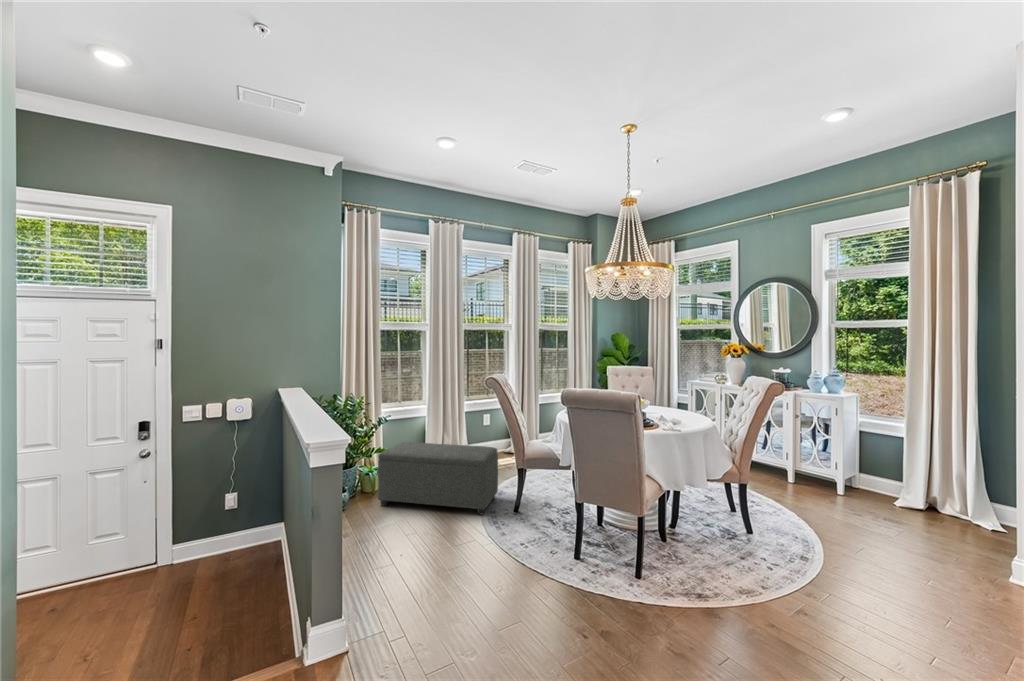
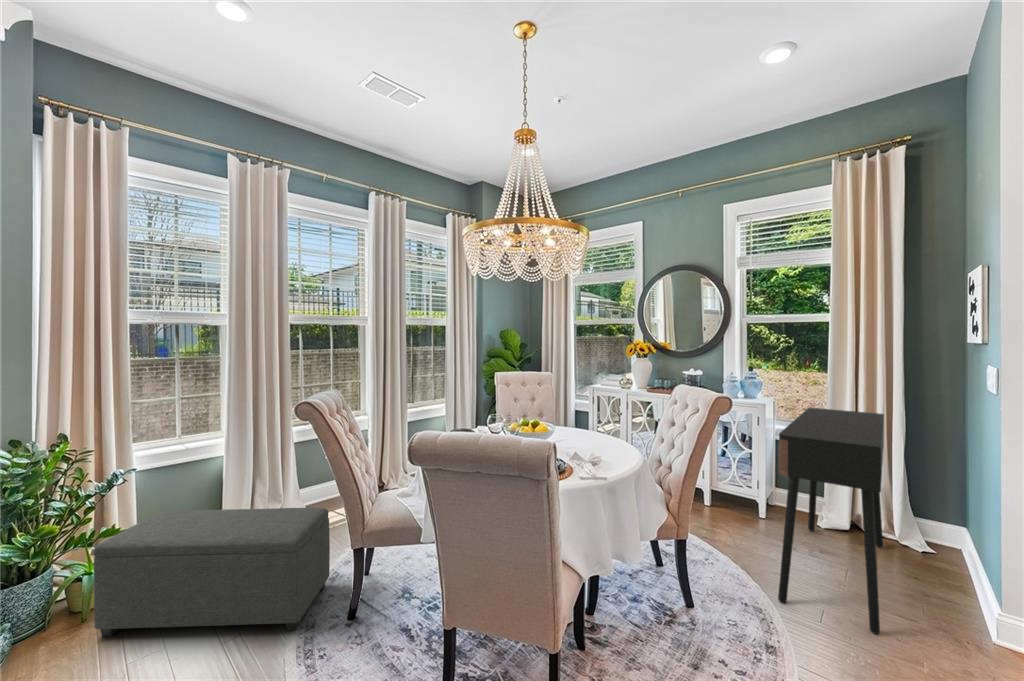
console table: none [826,401,951,564] -> present [778,408,884,634]

